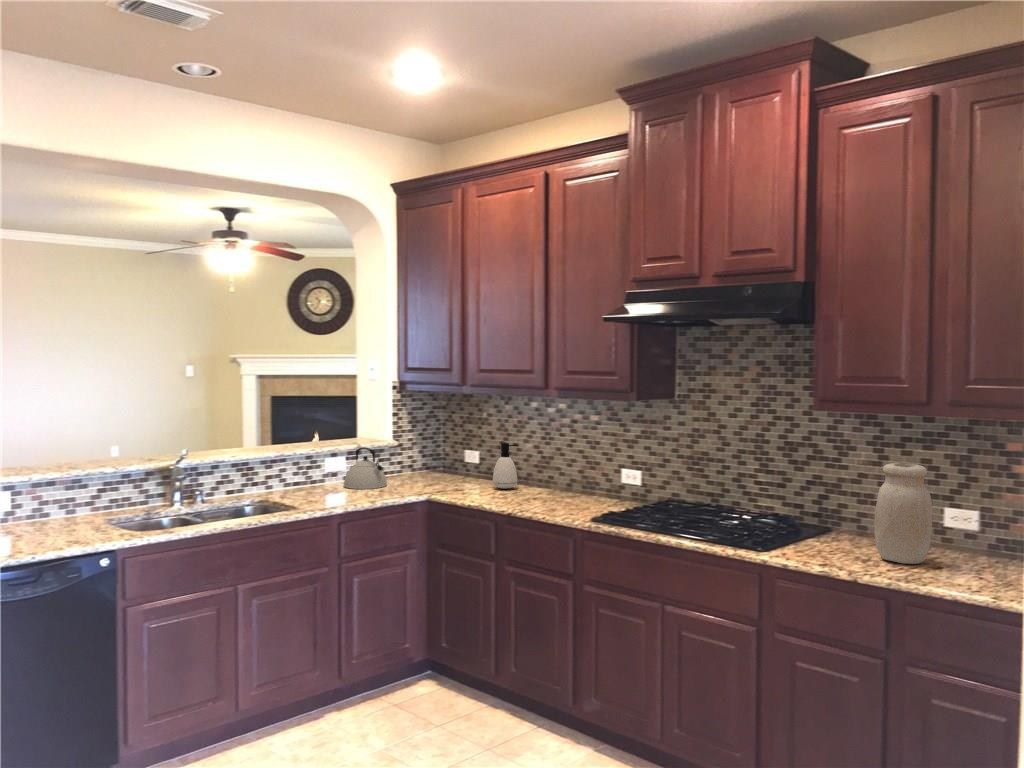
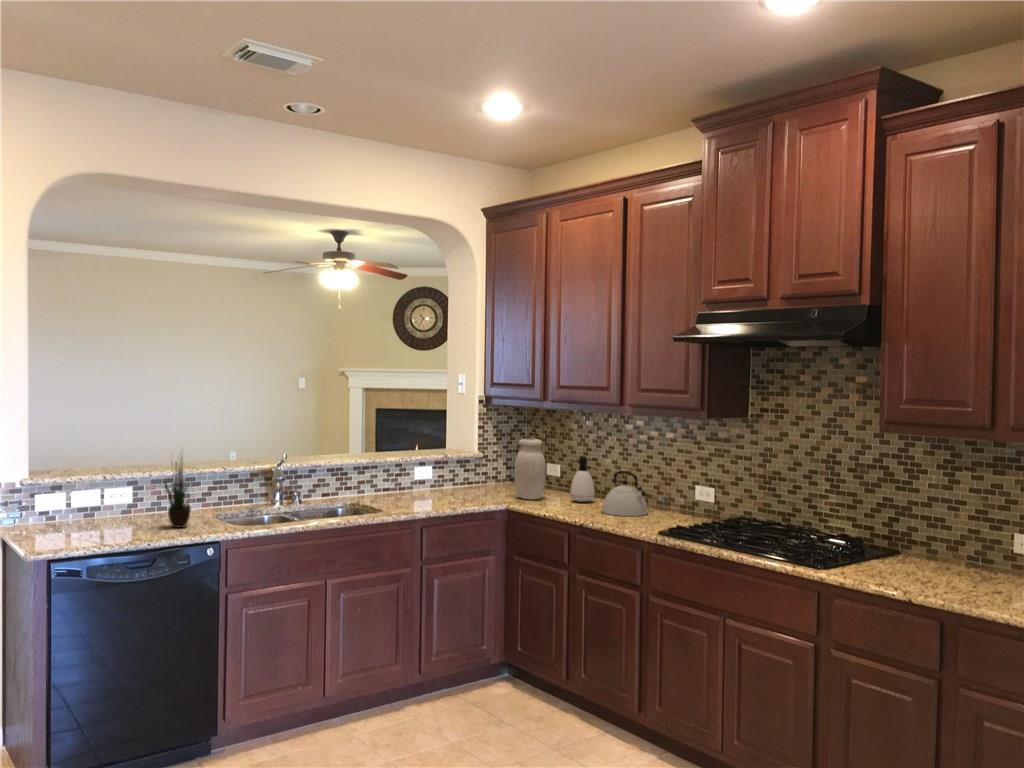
potted plant: none [31,437,91,538] -> present [164,458,191,528]
kettle: present [344,448,387,489] -> present [602,471,648,516]
jar: present [874,463,932,564] -> present [515,439,546,500]

